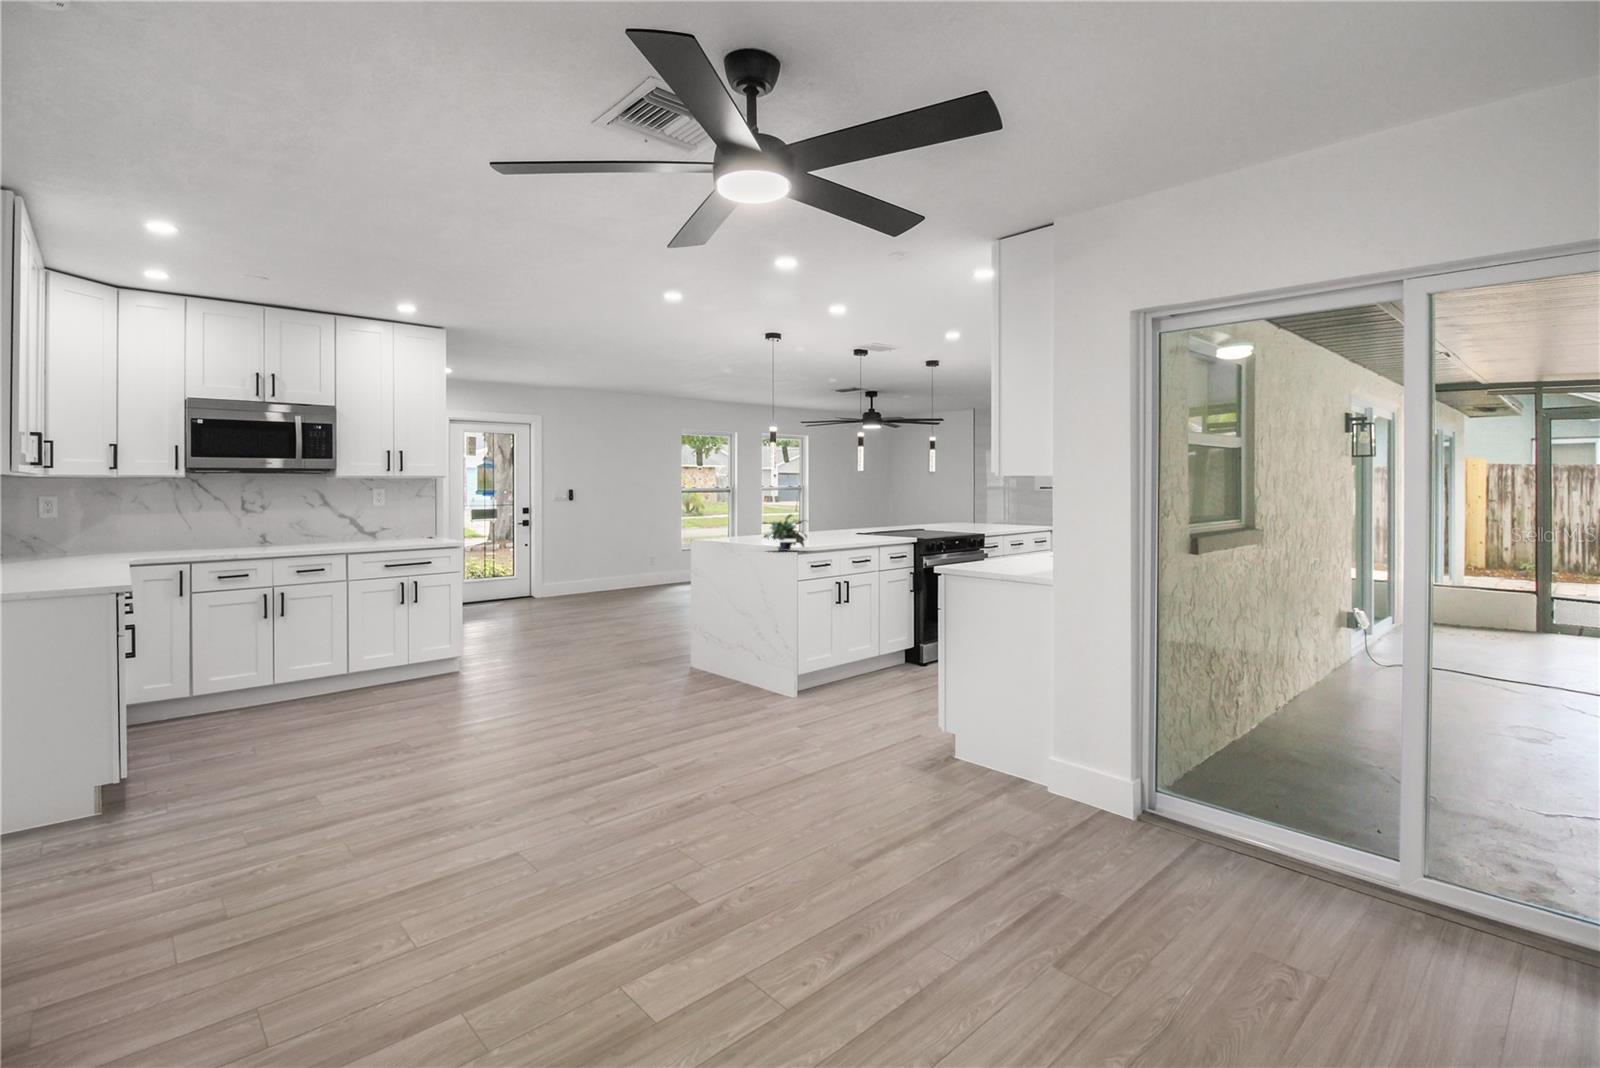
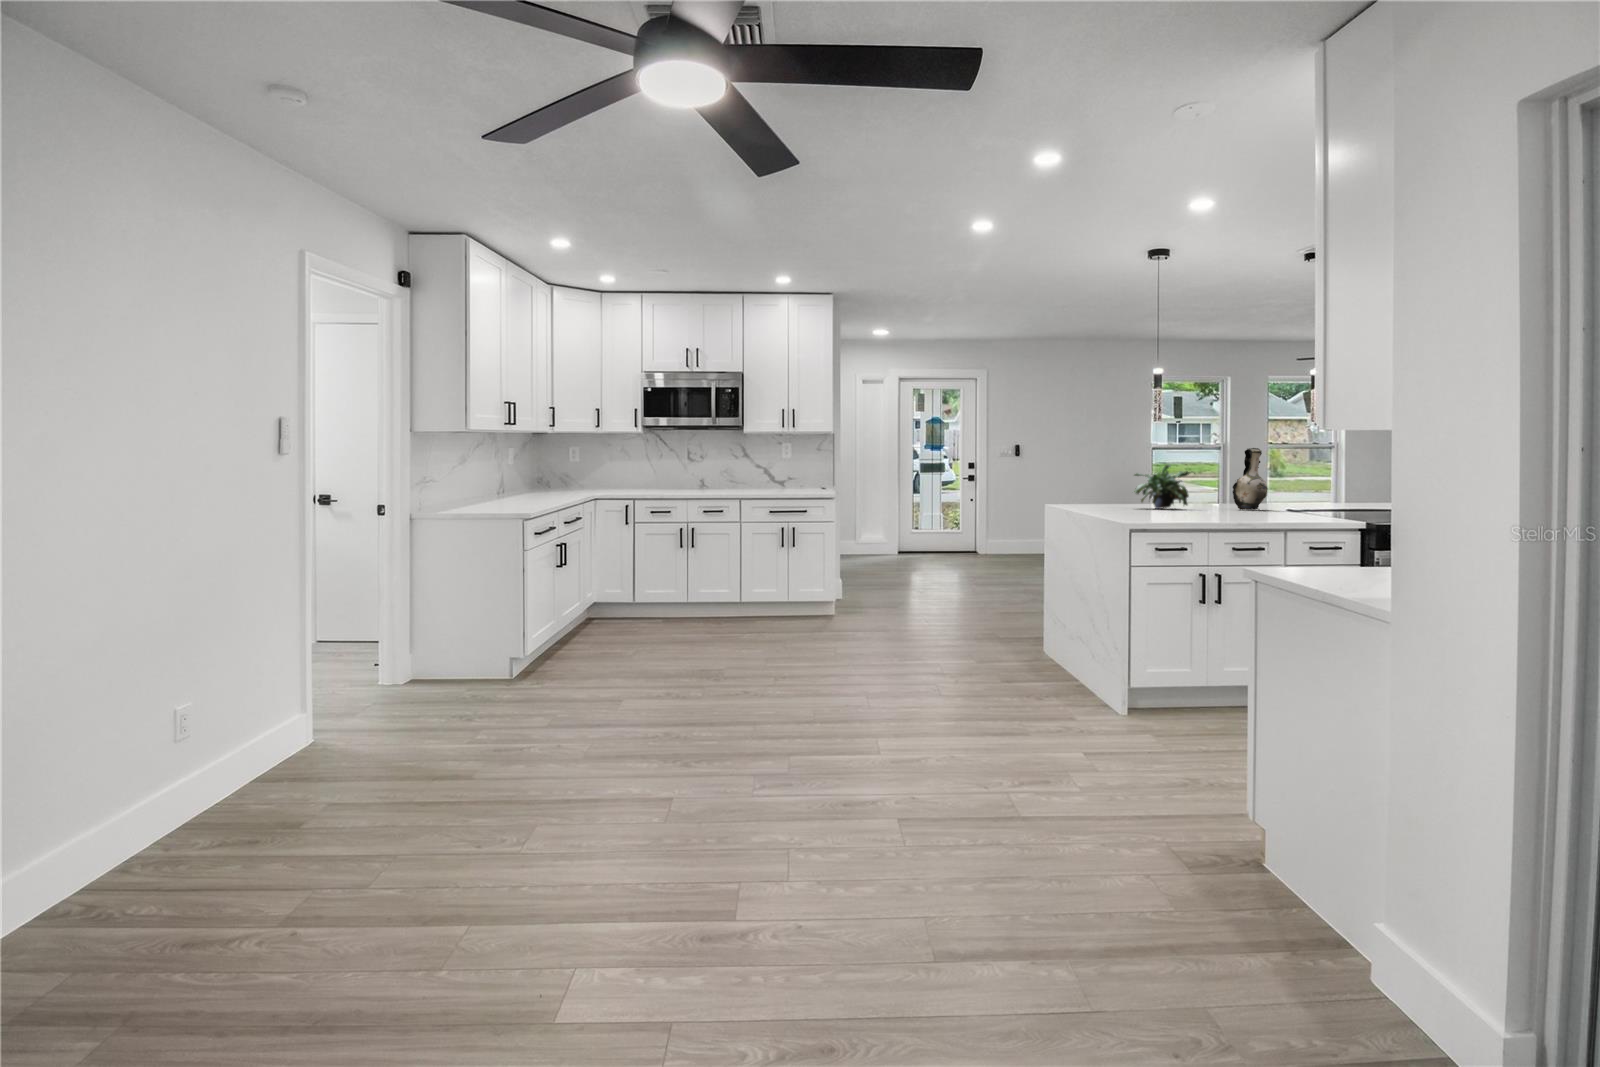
decorative vase: none [831,501,854,549] -> present [1233,448,1267,510]

